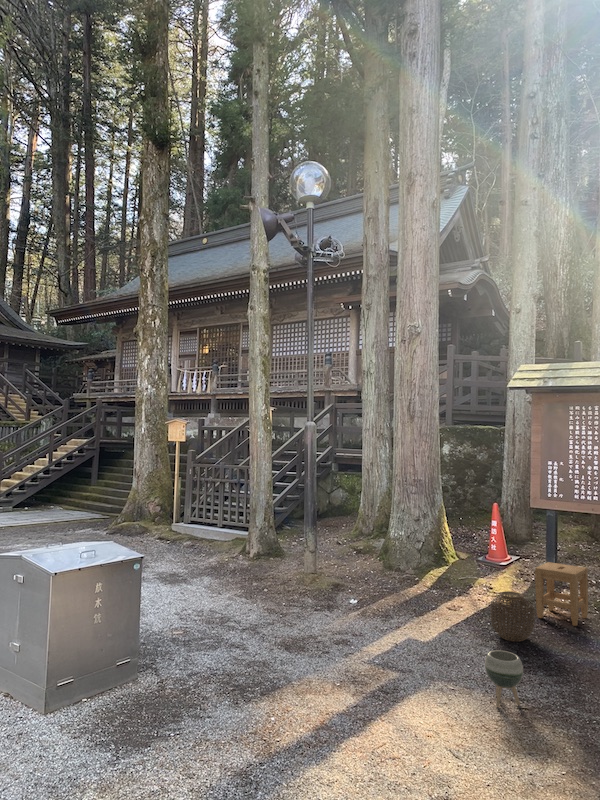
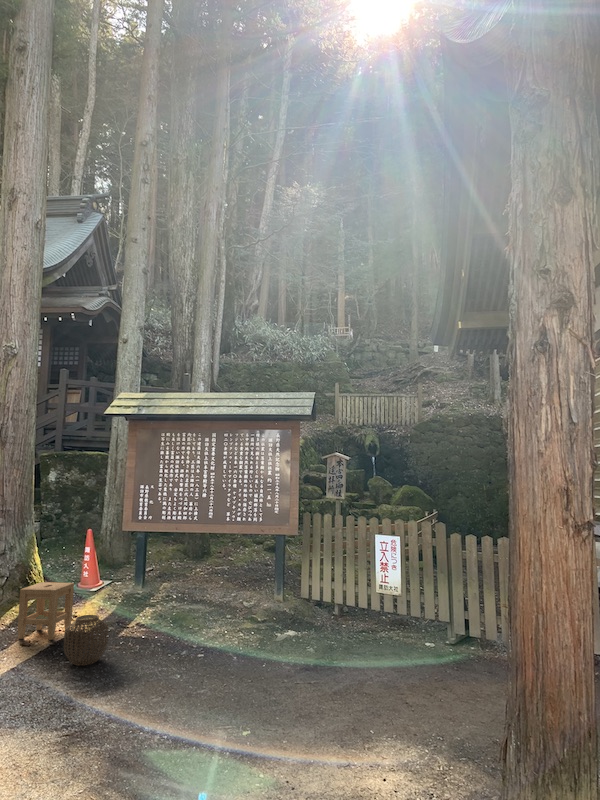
stool: present [535,562,588,626] -> present [18,582,74,640]
planter: present [485,650,523,707] -> none [38,674,78,734]

